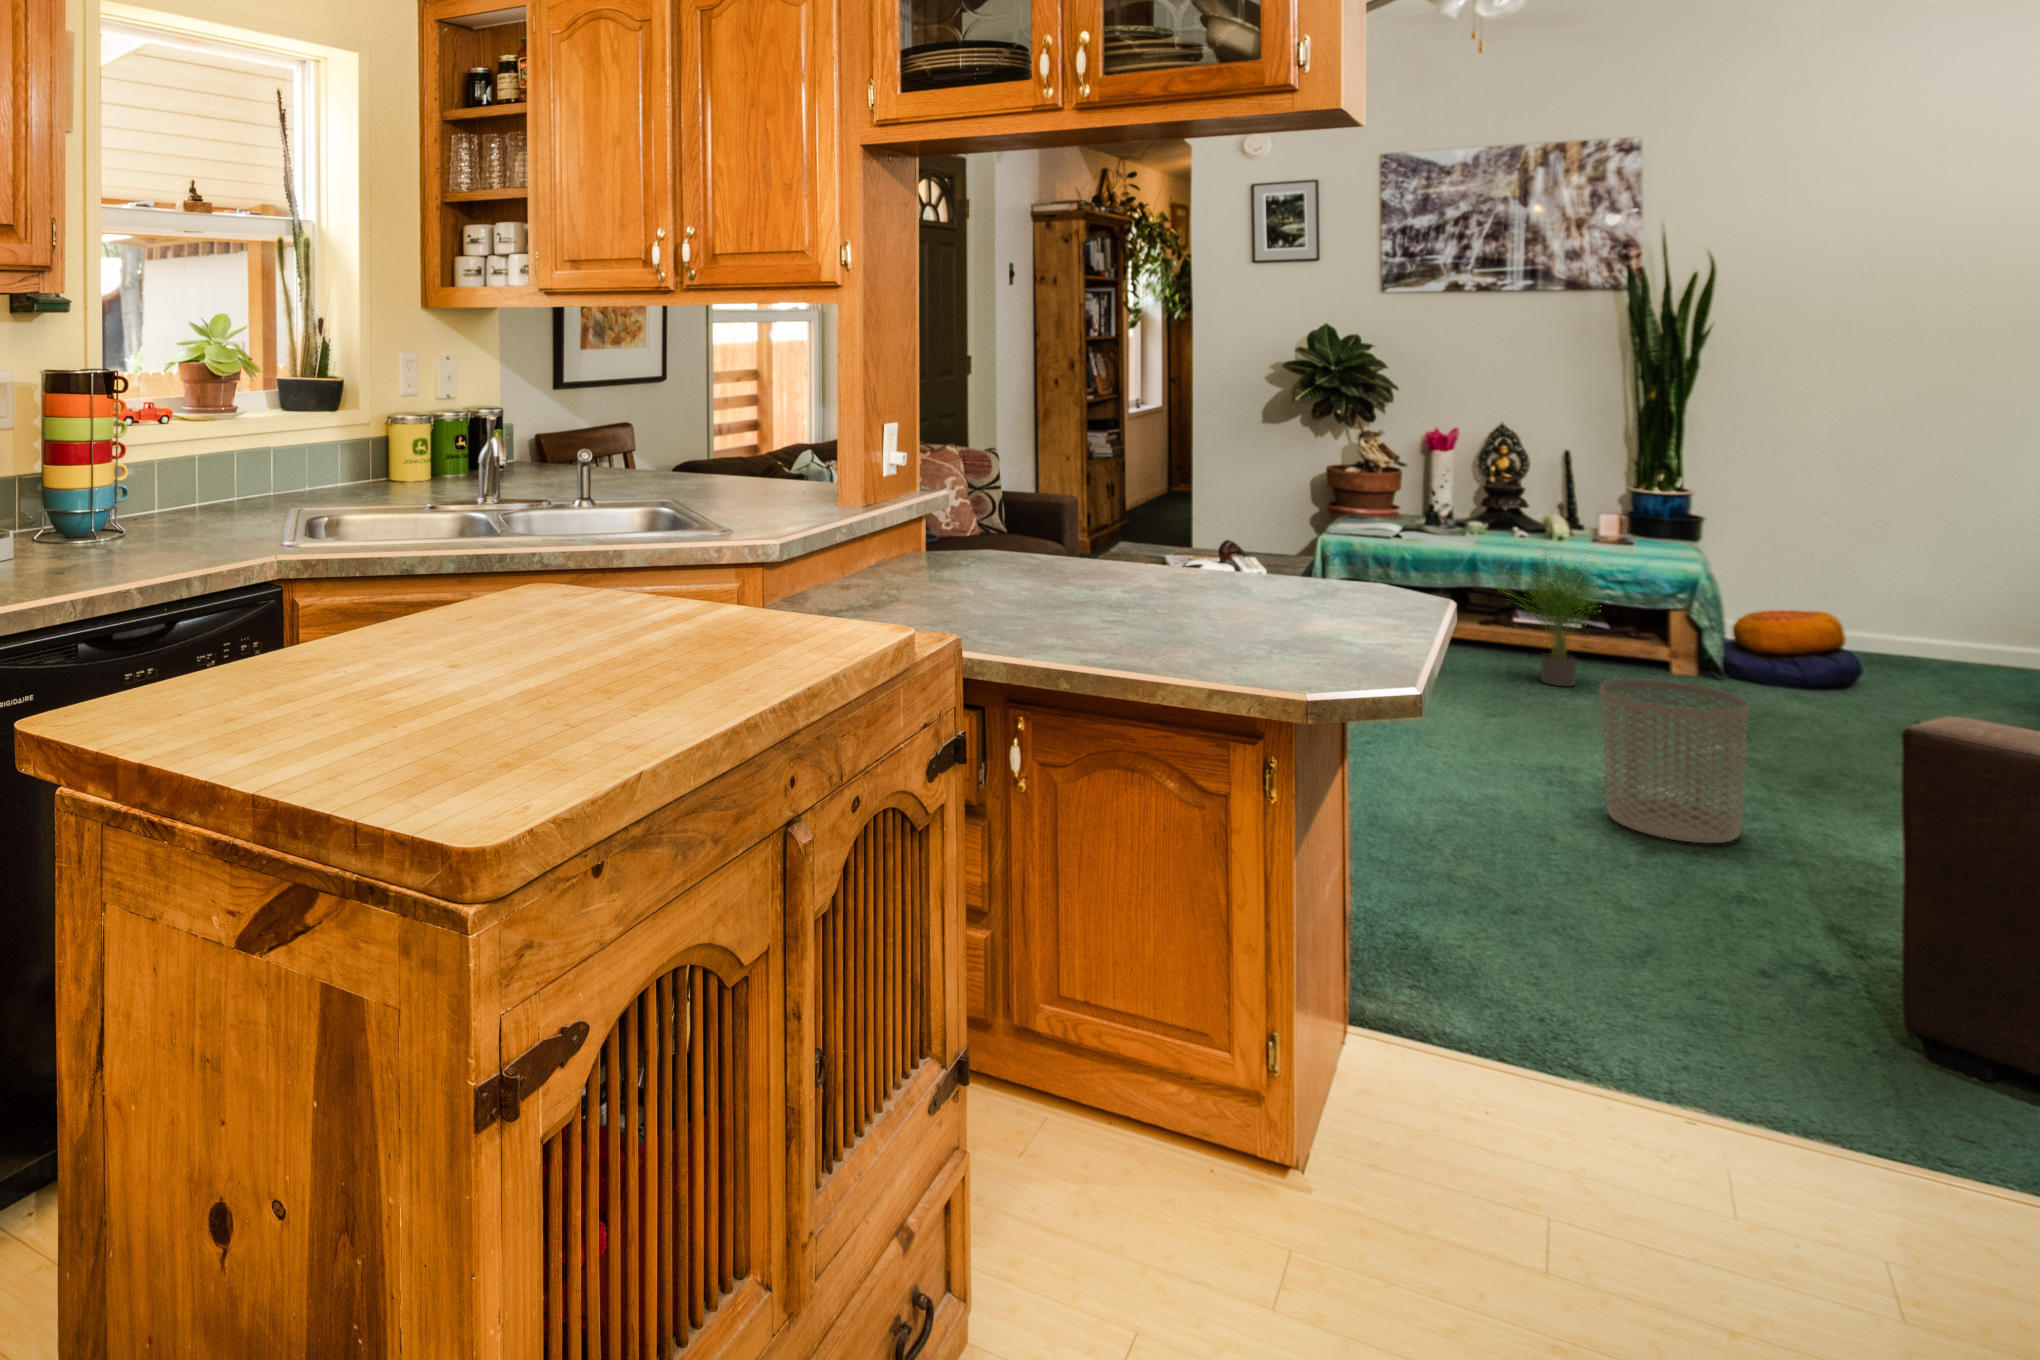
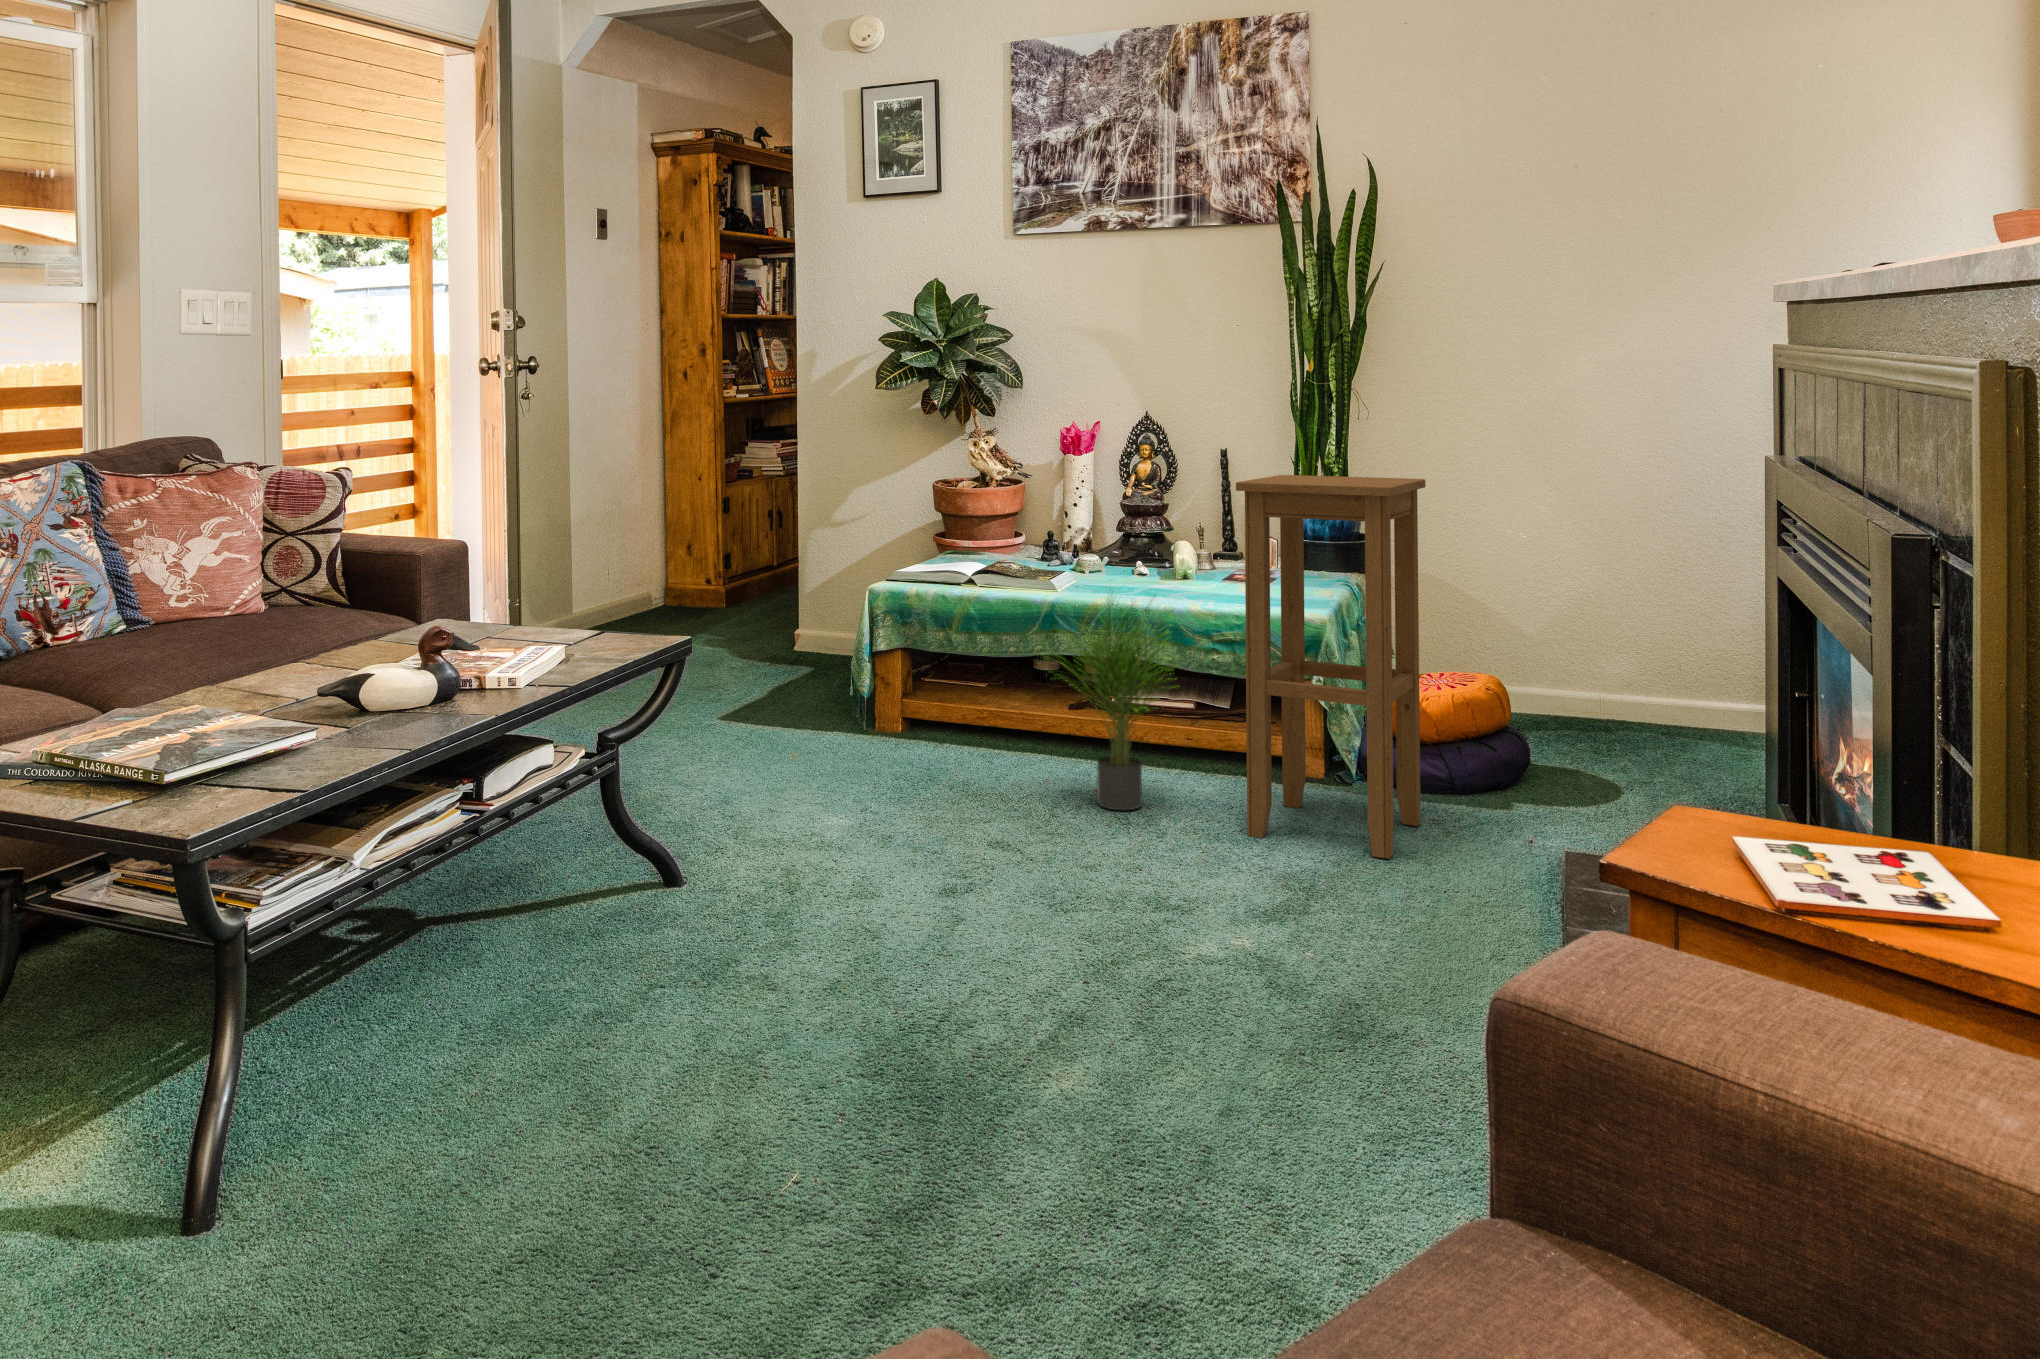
stool: none [1661,477,1795,720] -> present [1236,475,1425,859]
waste bin: present [1600,679,1748,843] -> none [889,831,1130,1204]

